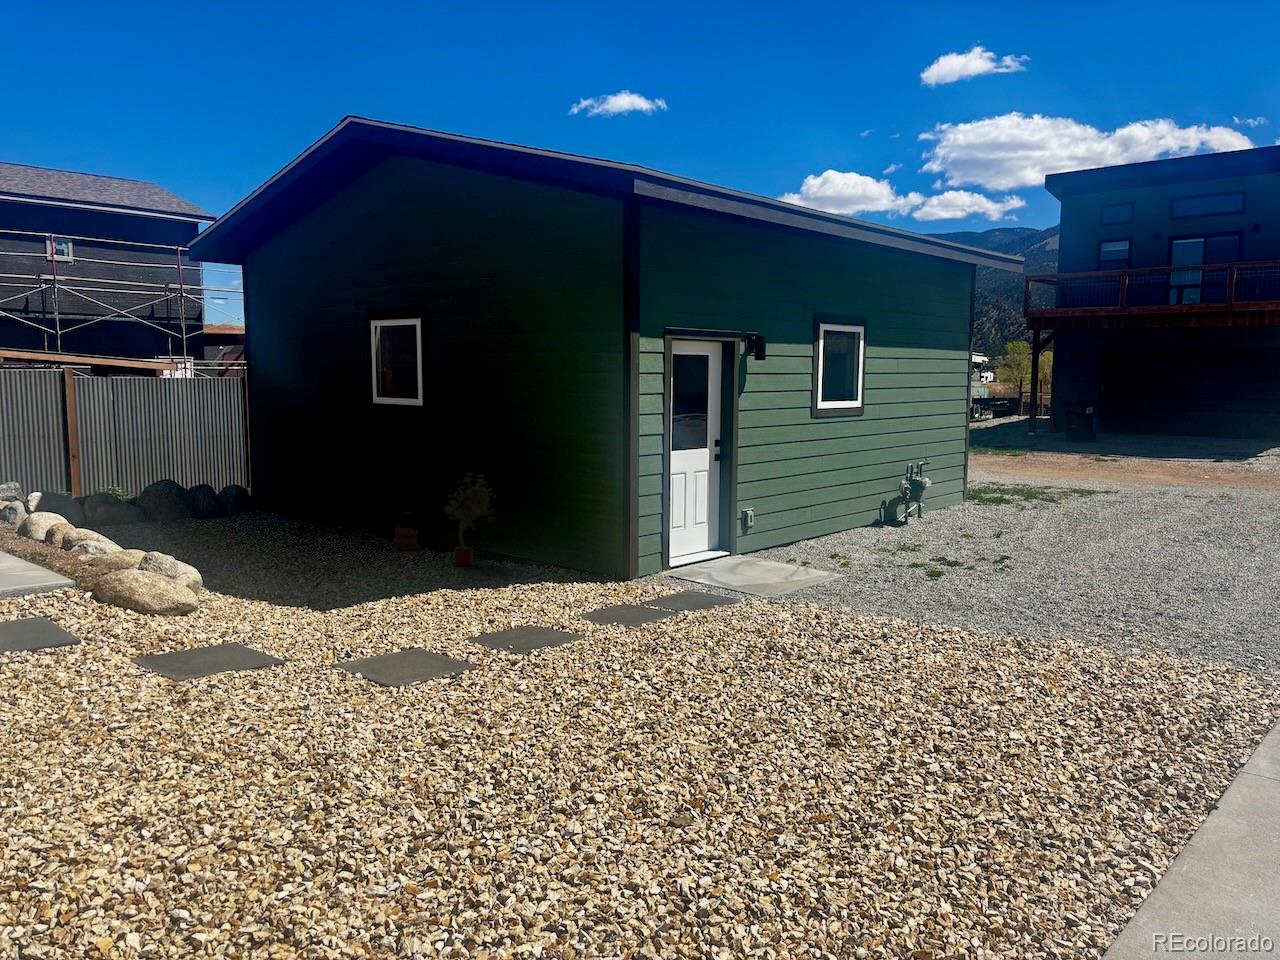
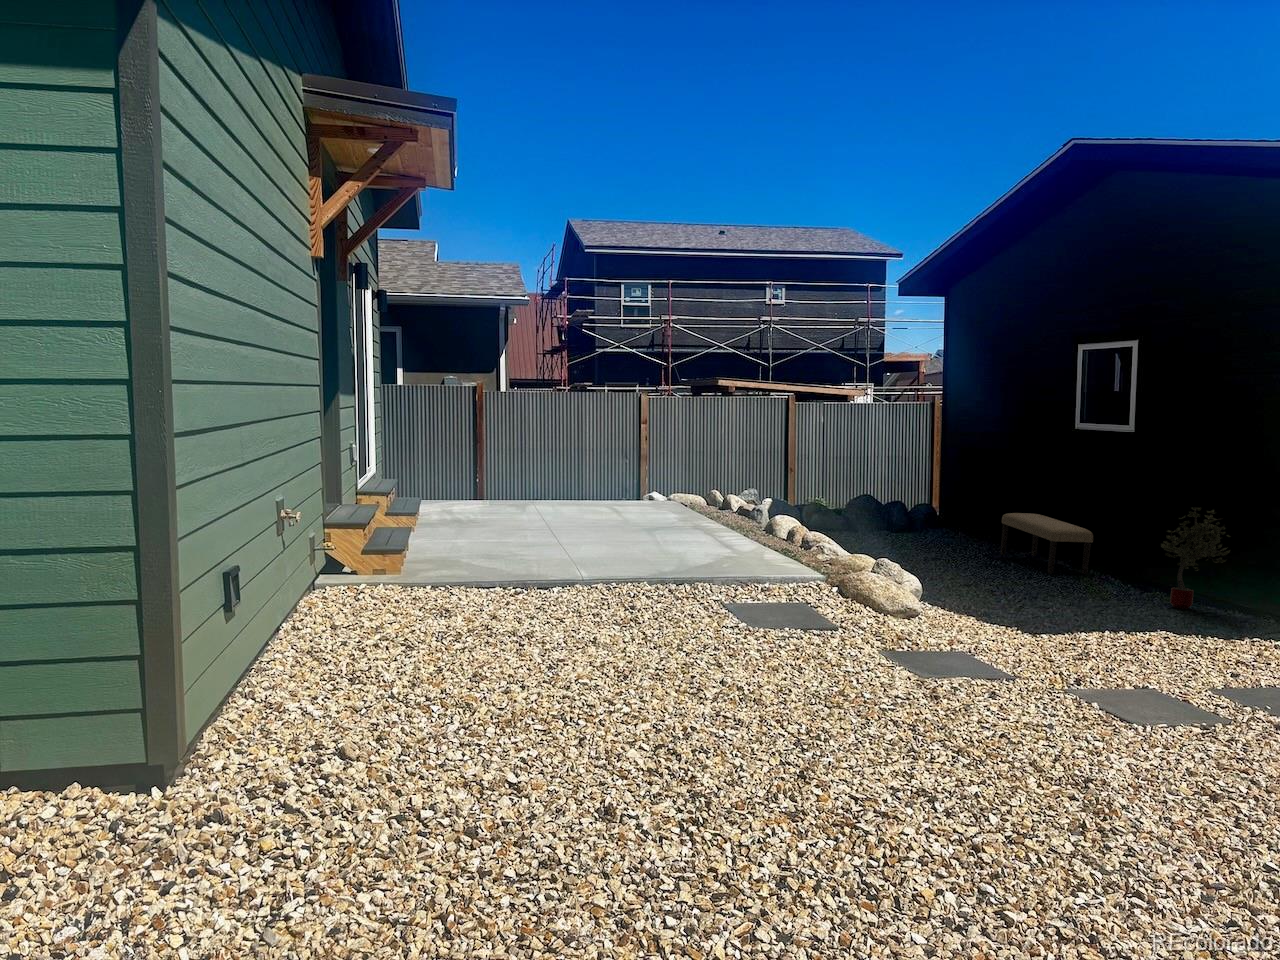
bench: none [308,489,392,548] -> present [1000,513,1093,574]
wooden bucket: present [395,512,418,550] -> none [1096,543,1123,584]

